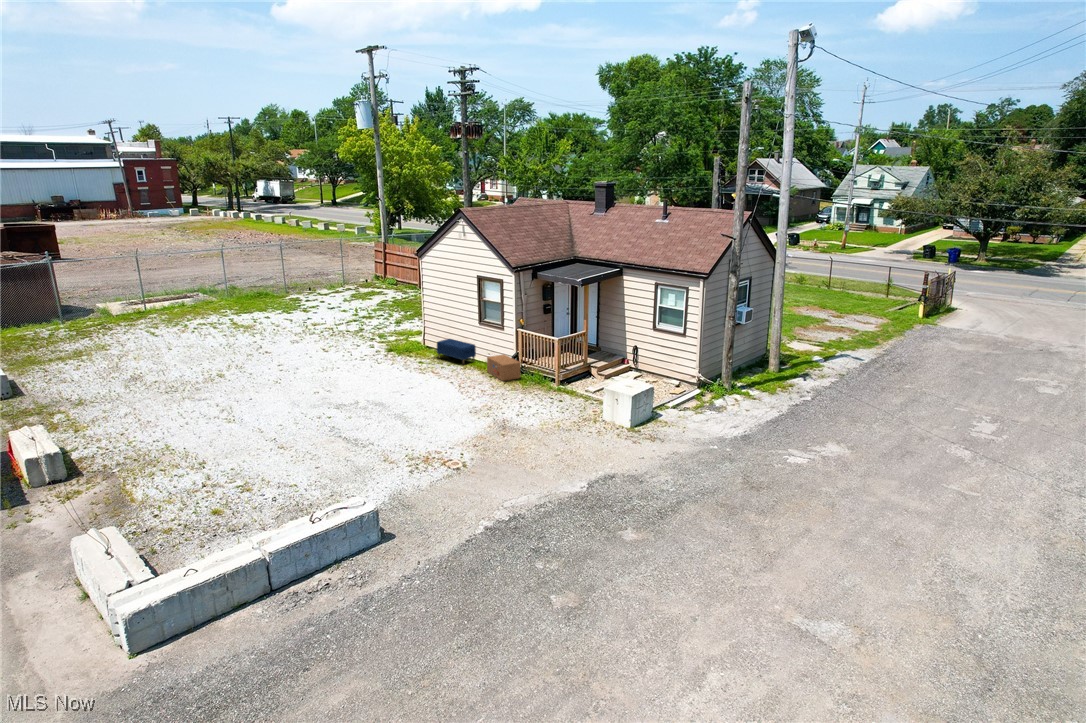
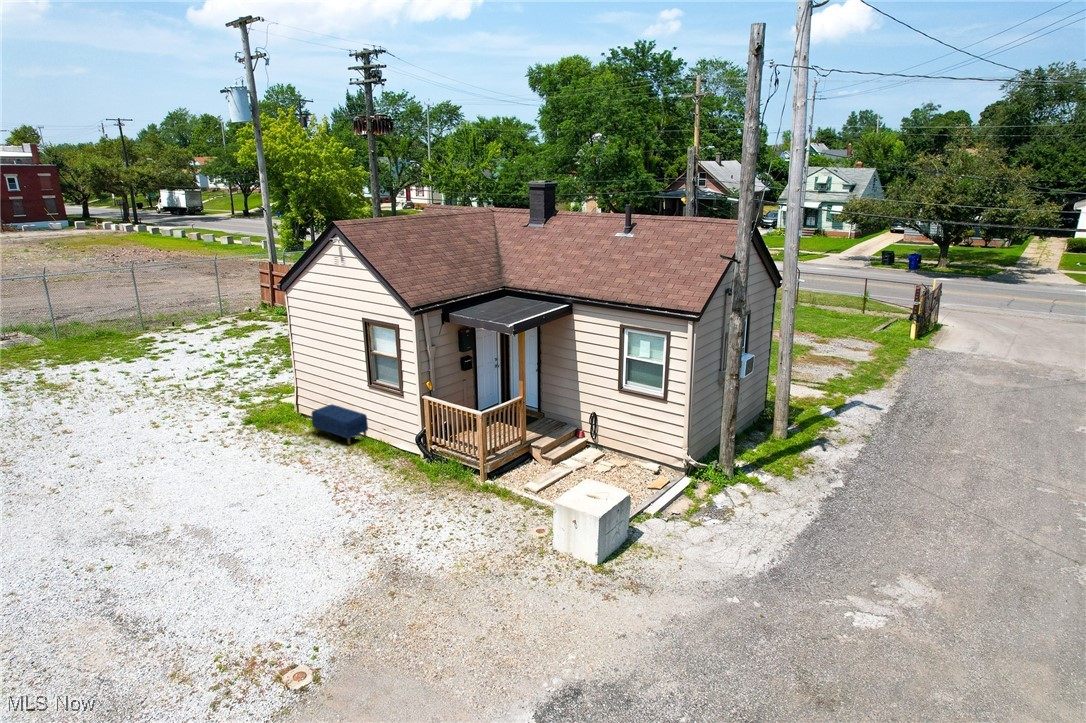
cardboard box: present [487,354,520,381] -> none [380,430,429,475]

